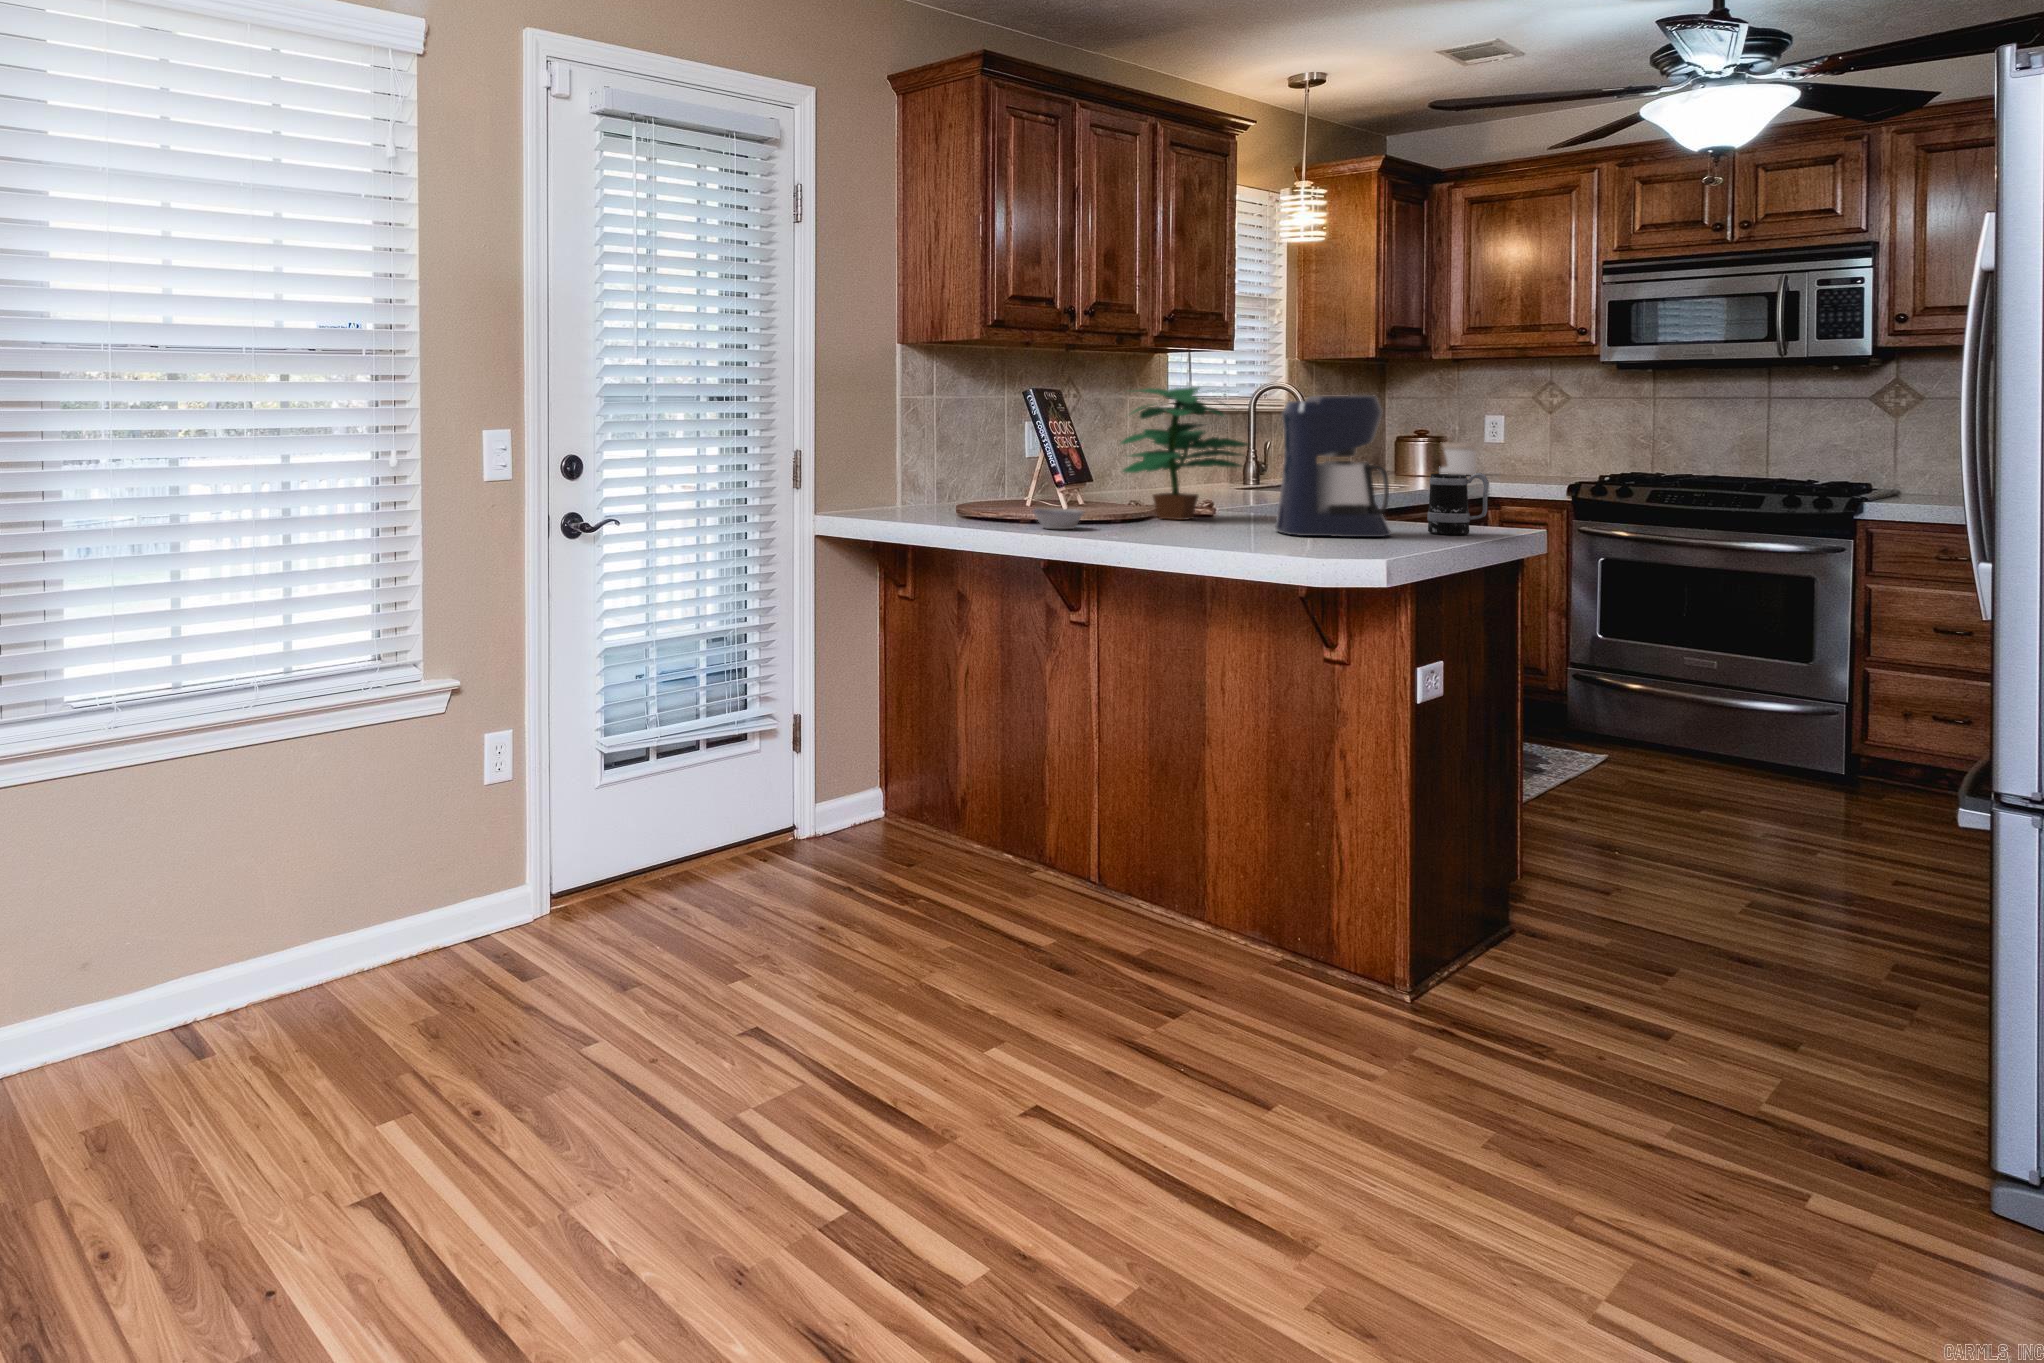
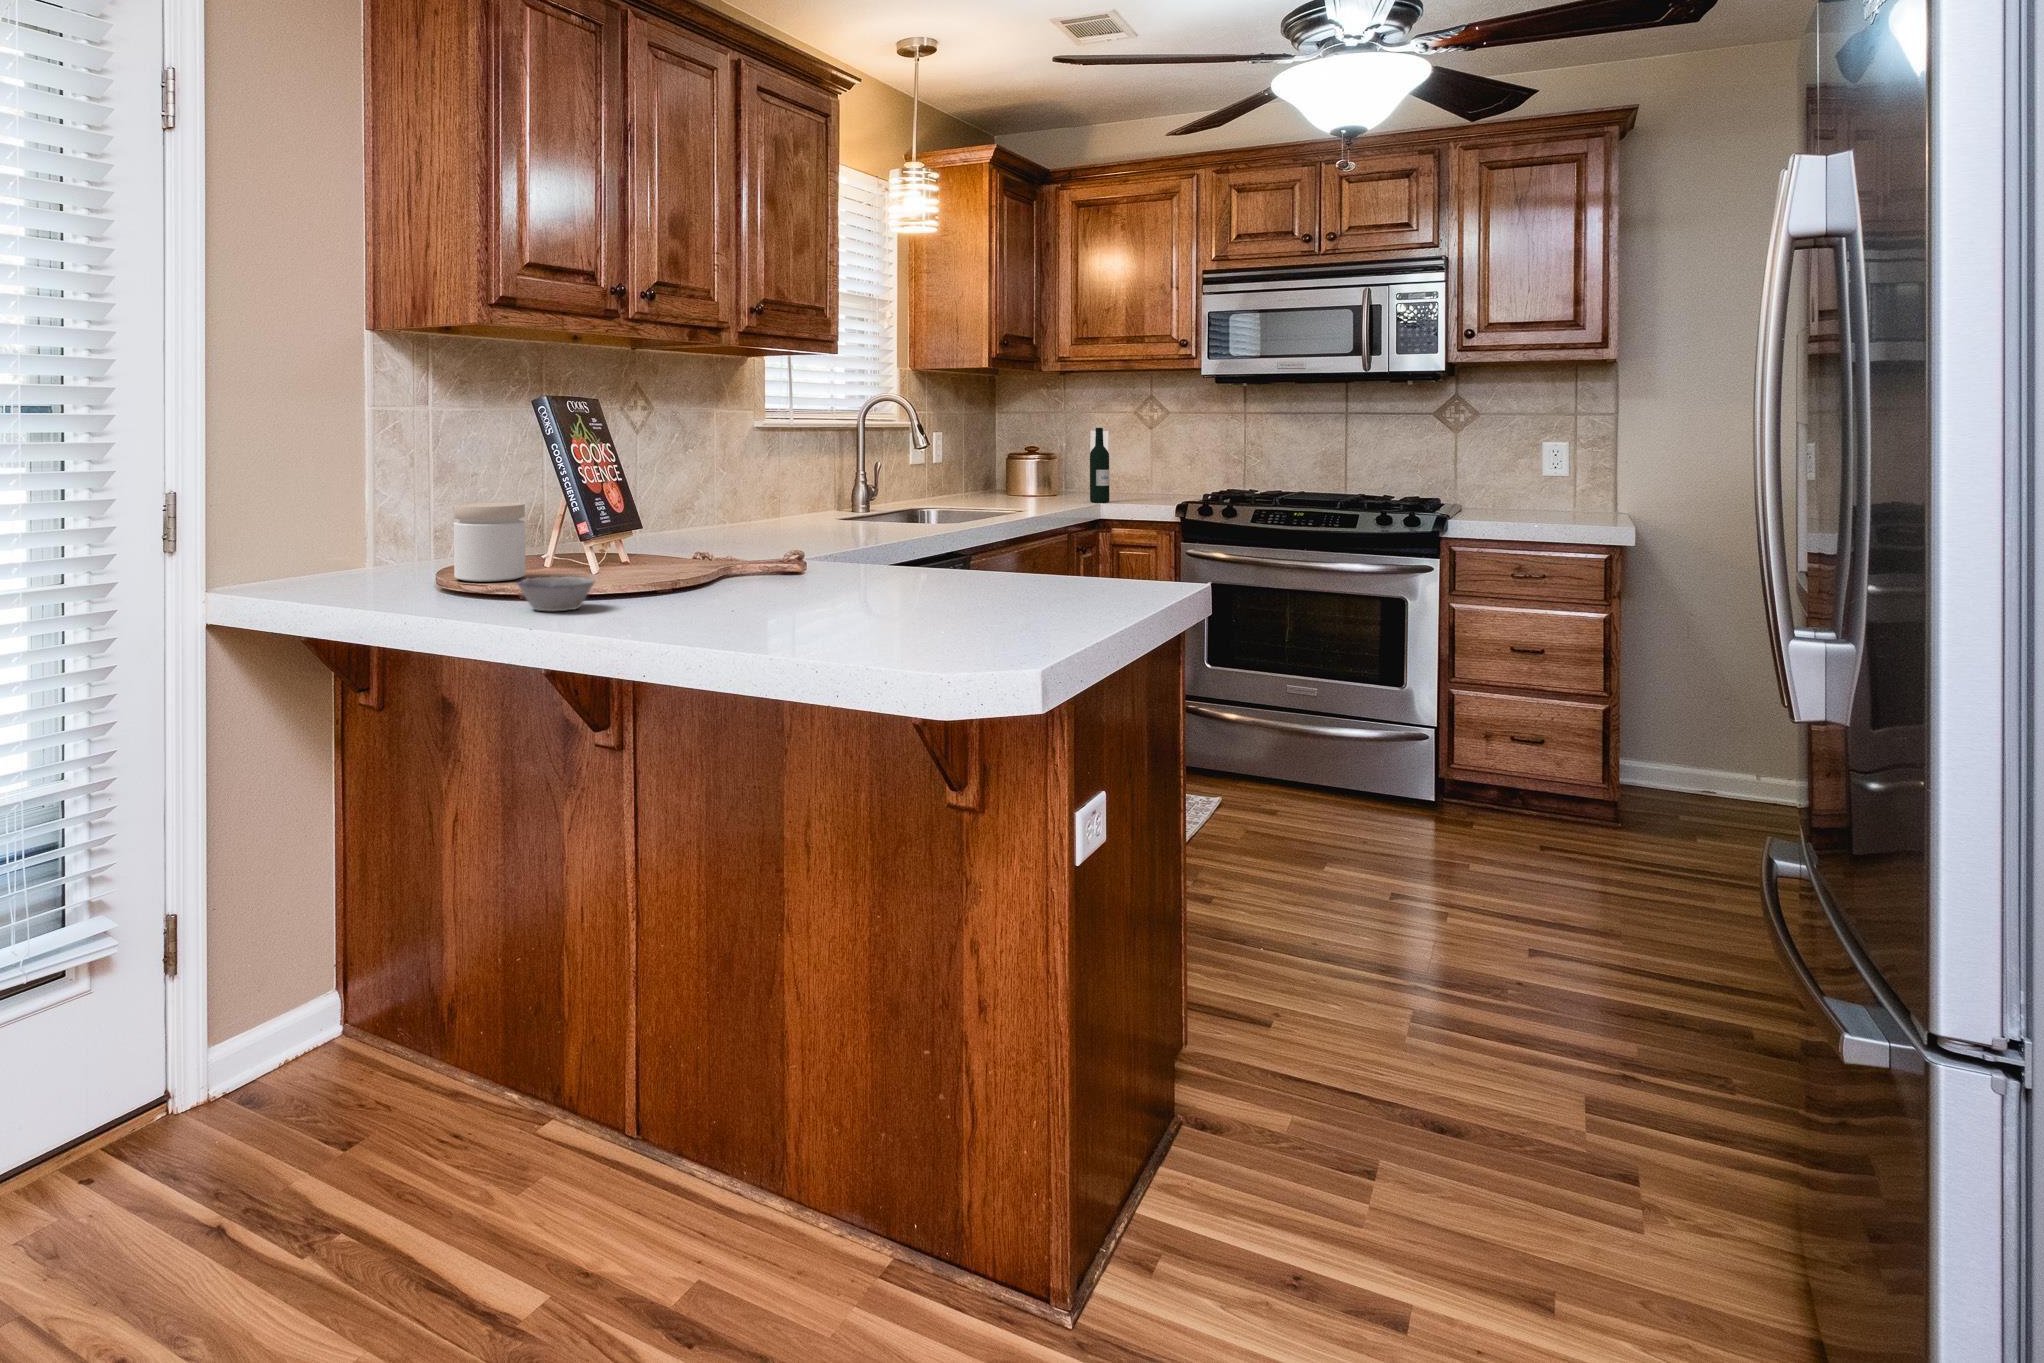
potted plant: present [1121,387,1248,520] -> none [660,395,837,582]
coffee maker: present [1275,395,1391,537] -> none [859,405,1008,610]
wine bottle: none [1480,411,1501,480] -> present [1090,428,1109,502]
jar: present [1439,442,1476,475] -> present [454,502,526,582]
mug: present [1427,473,1489,535] -> none [1051,512,1124,598]

